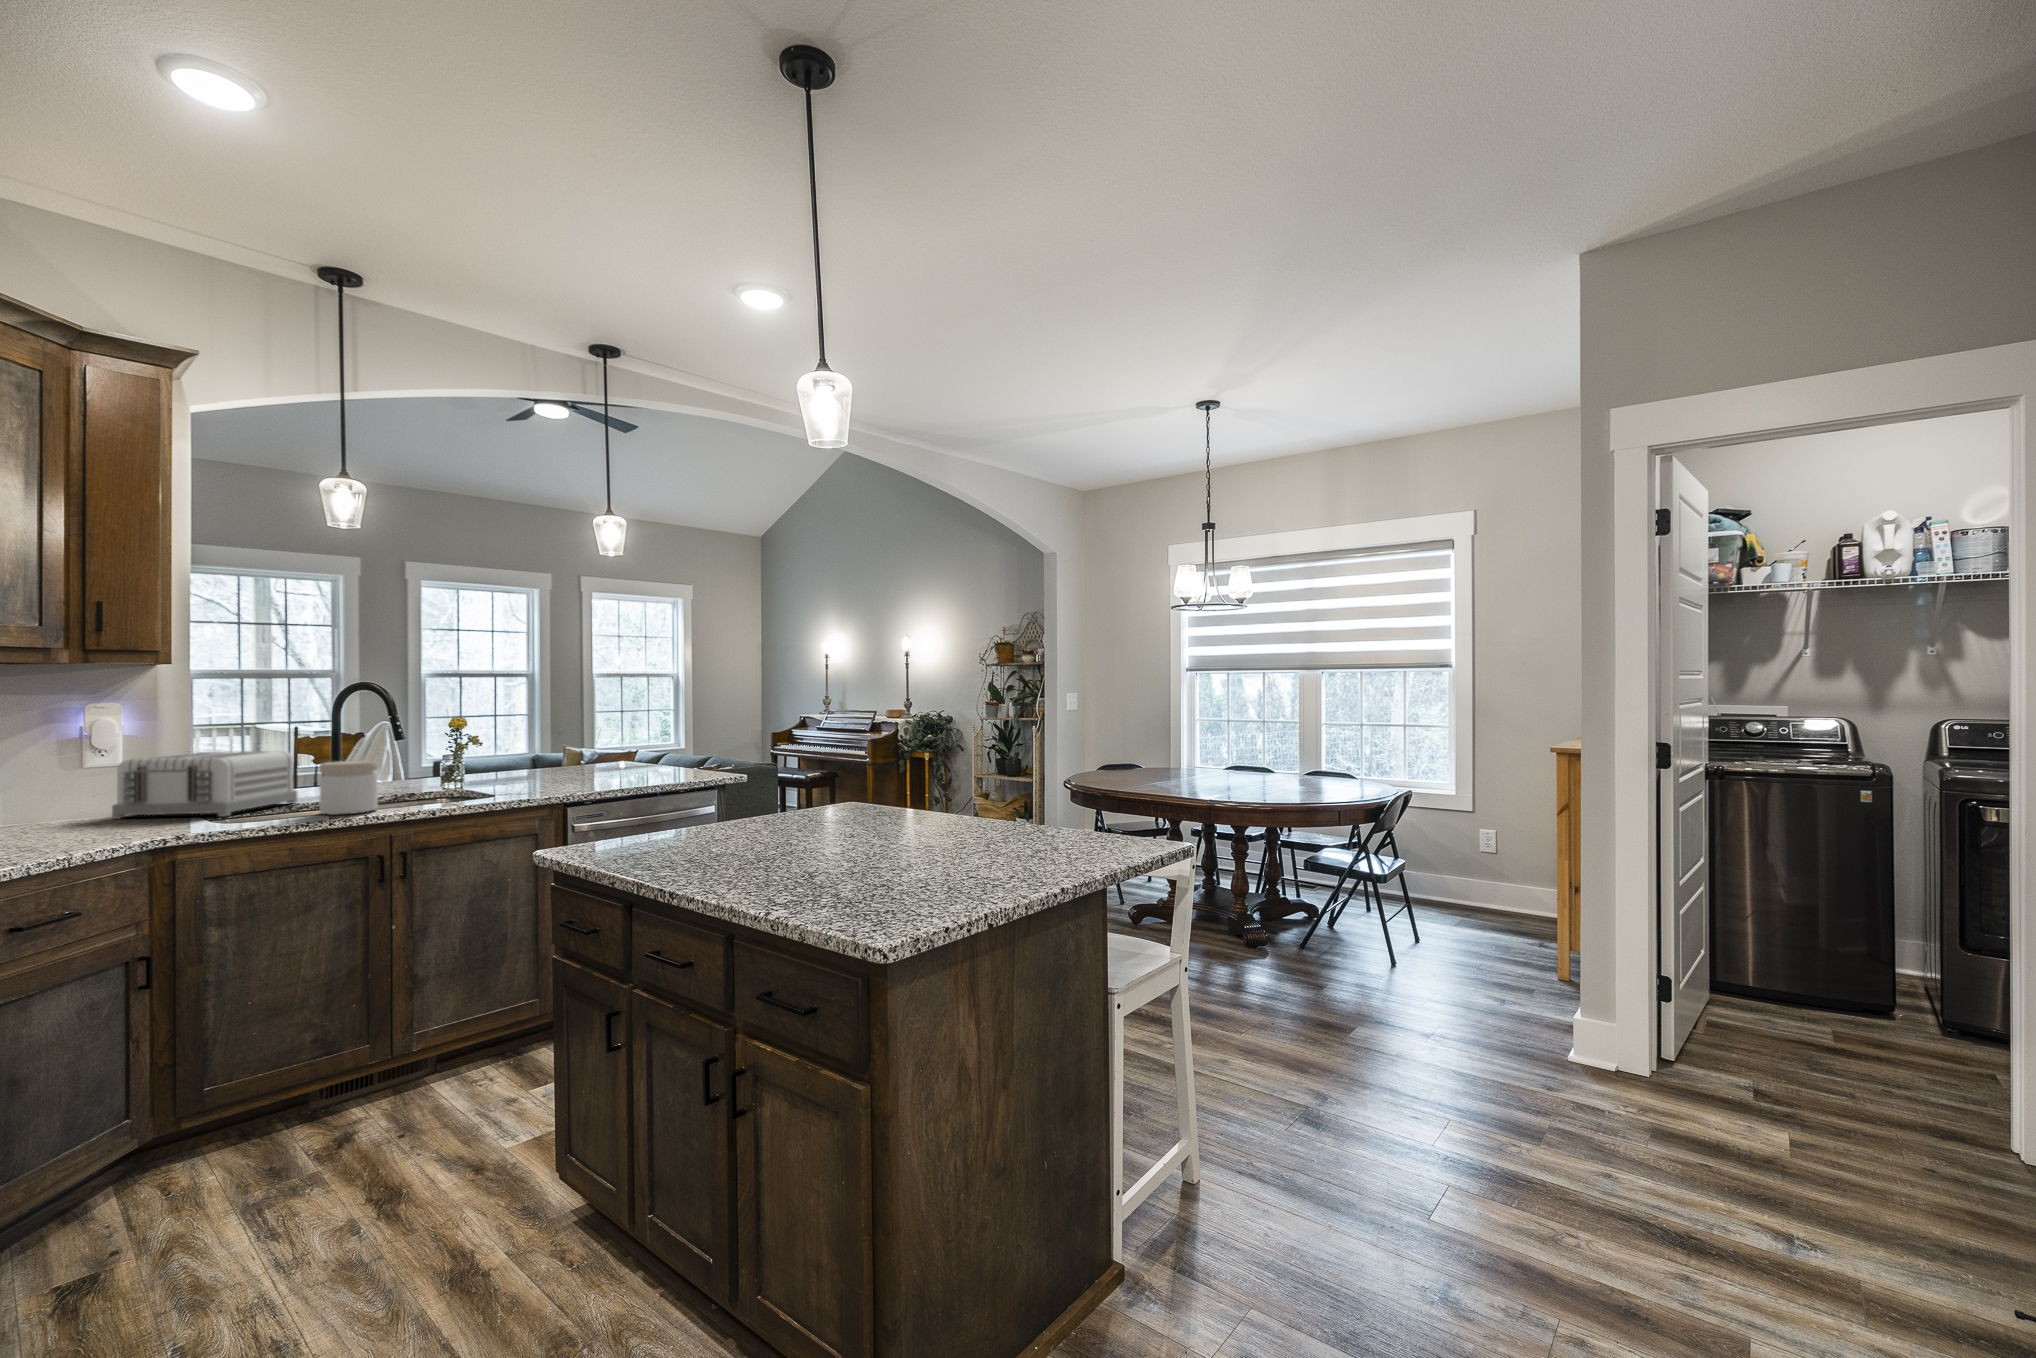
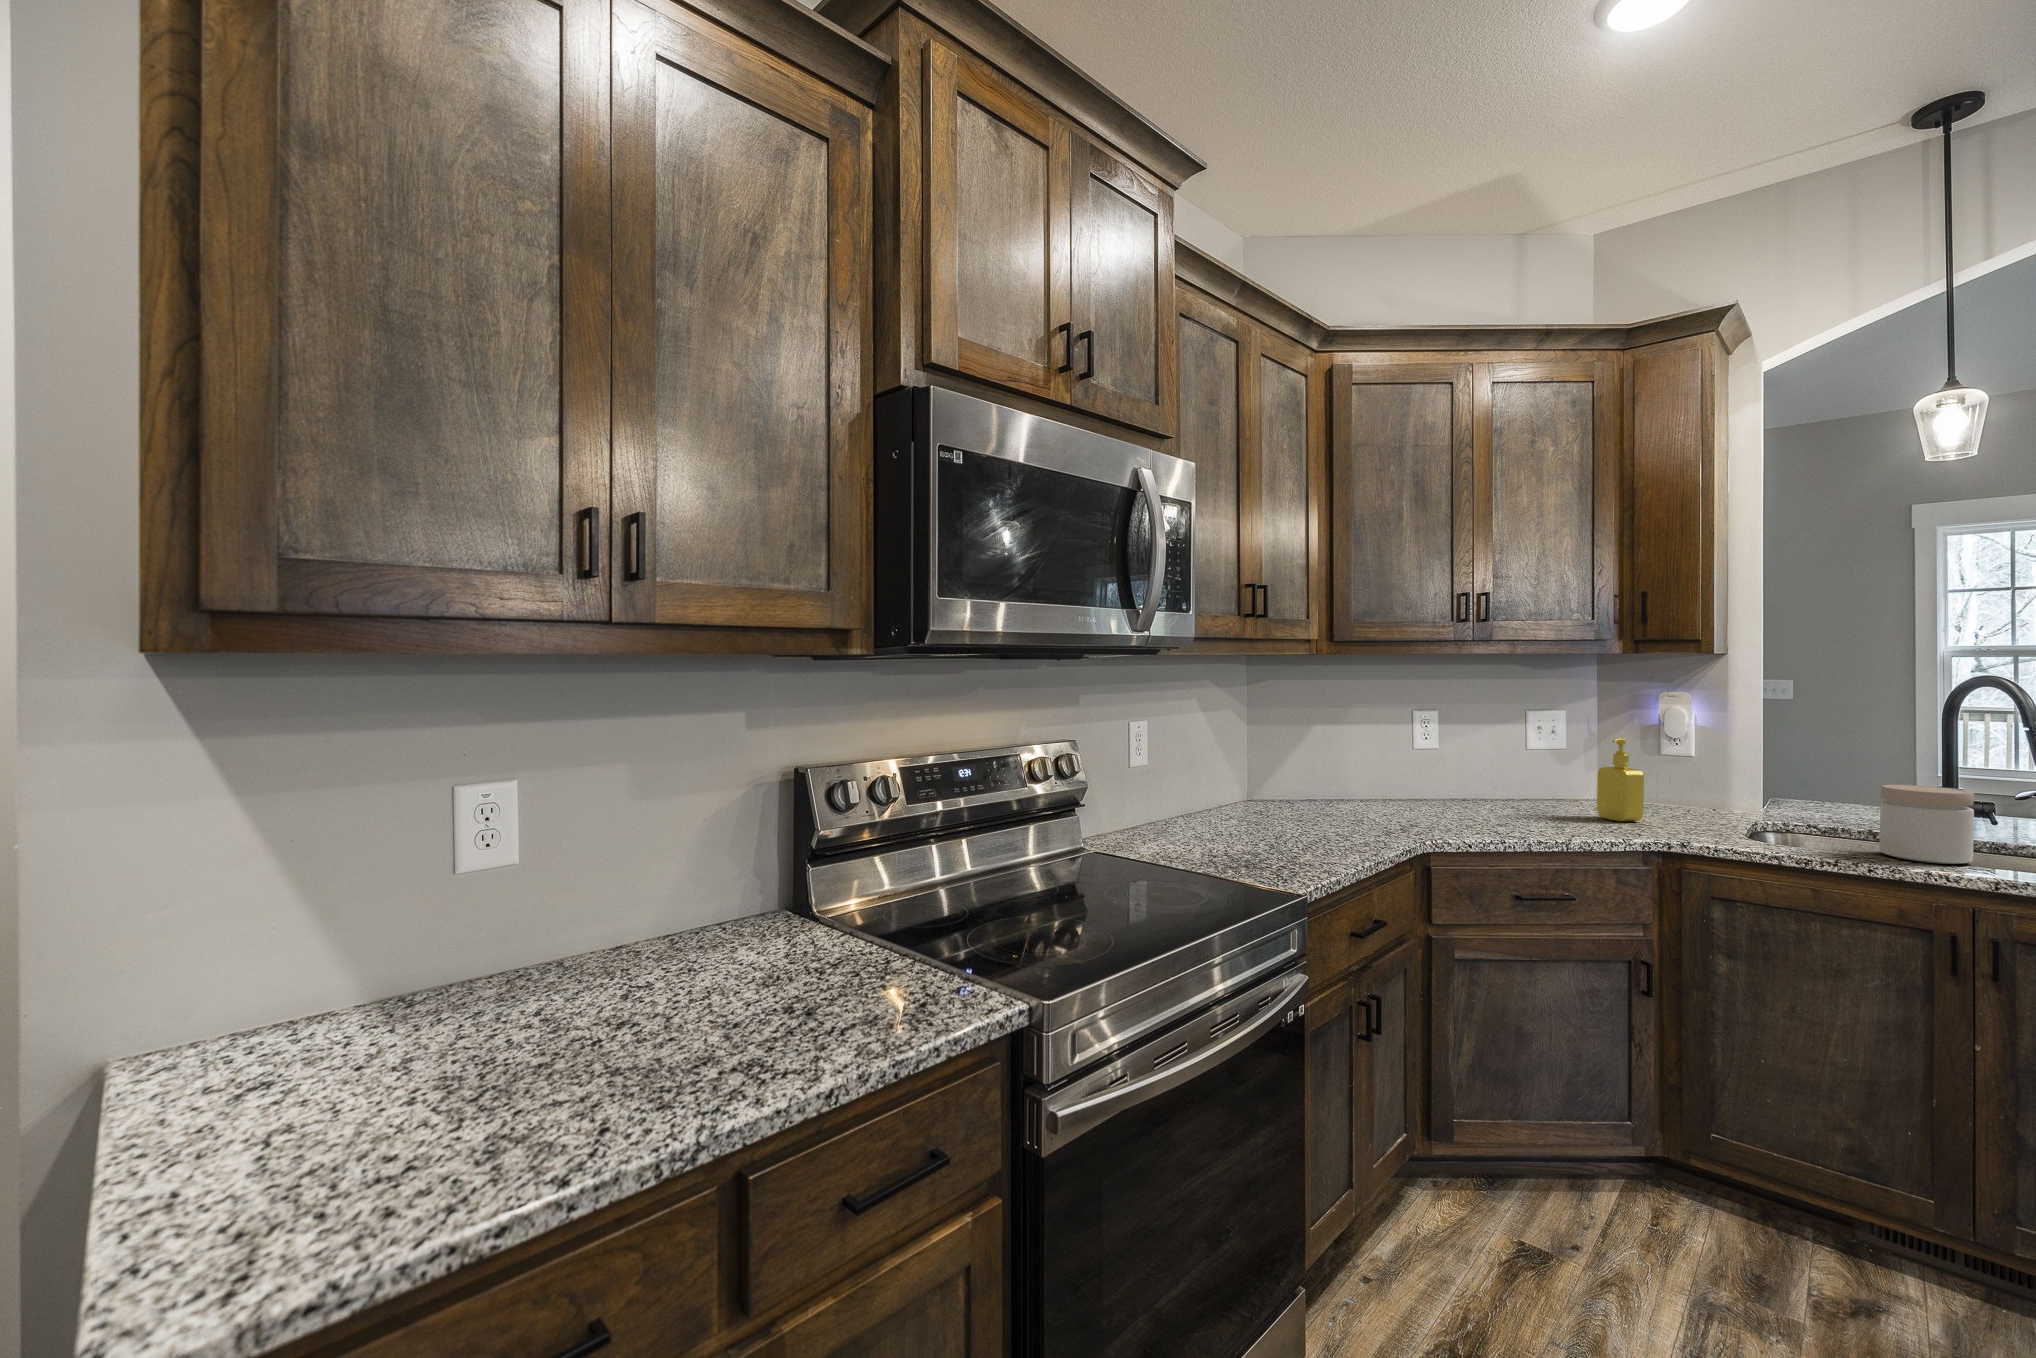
soap dispenser: none [48,749,106,834] -> present [1597,738,1644,822]
toaster: present [112,751,297,819] -> none [1677,752,1892,831]

